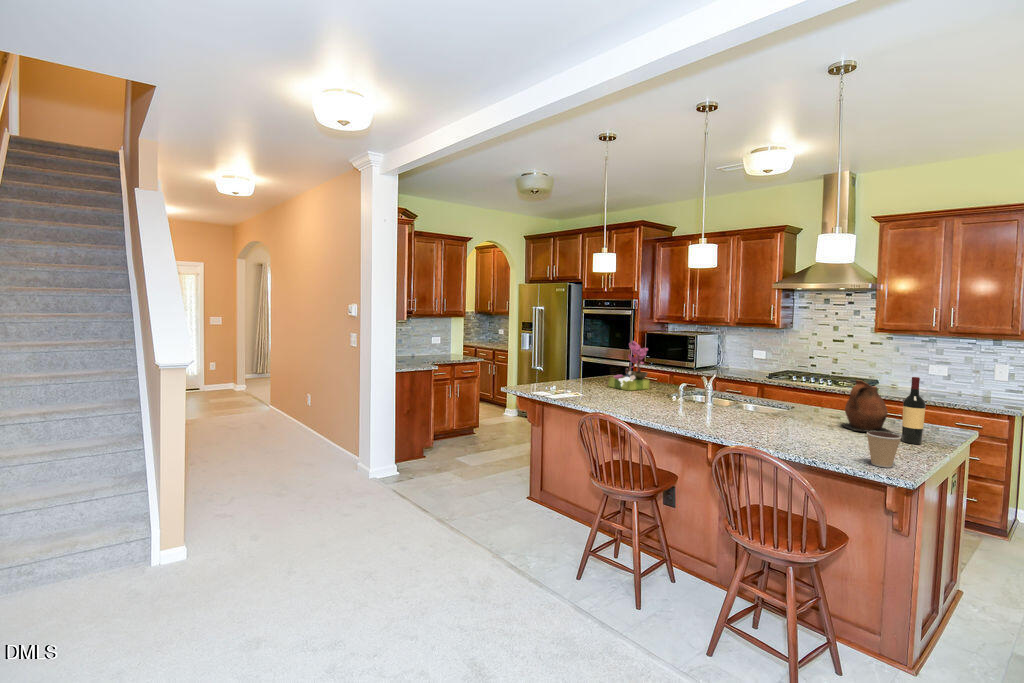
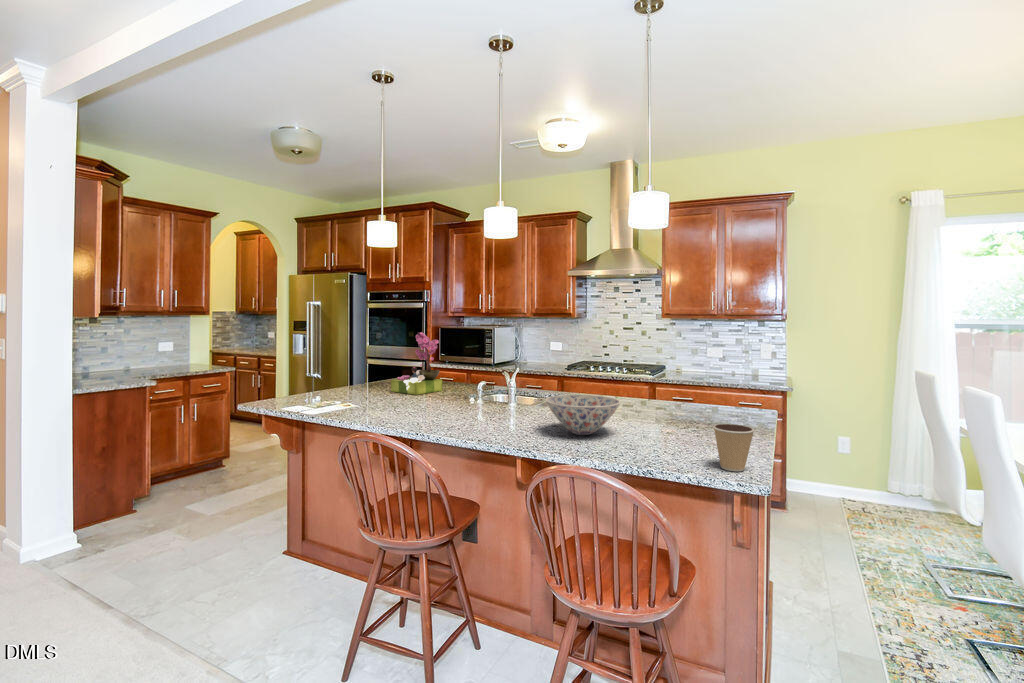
wine bottle: present [902,377,926,444] -> none [727,354,750,432]
ceramic pitcher: present [842,380,893,433] -> none [657,362,714,423]
bowl: none [734,400,797,432] -> present [546,395,620,435]

